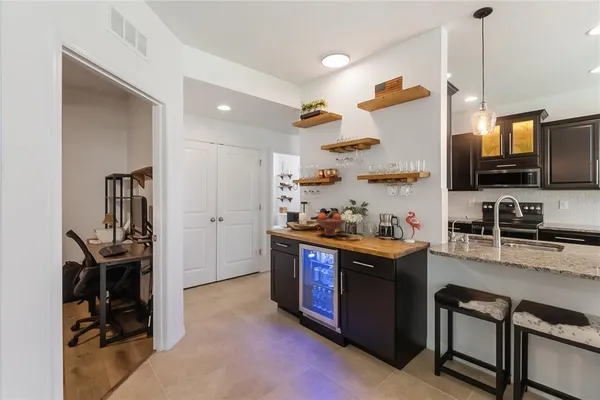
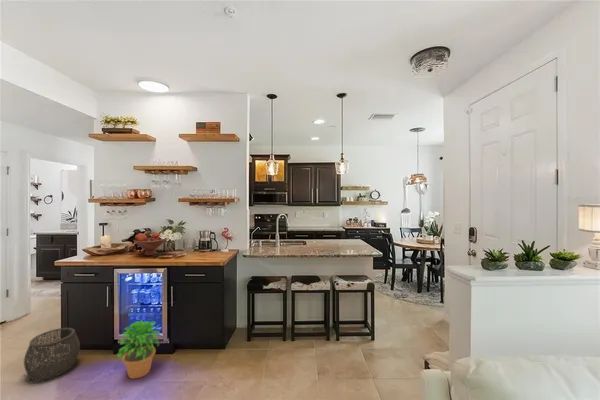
woven basket: none [242,288,277,327] -> present [24,328,80,381]
potted plant: none [289,298,332,356] -> present [118,320,159,379]

